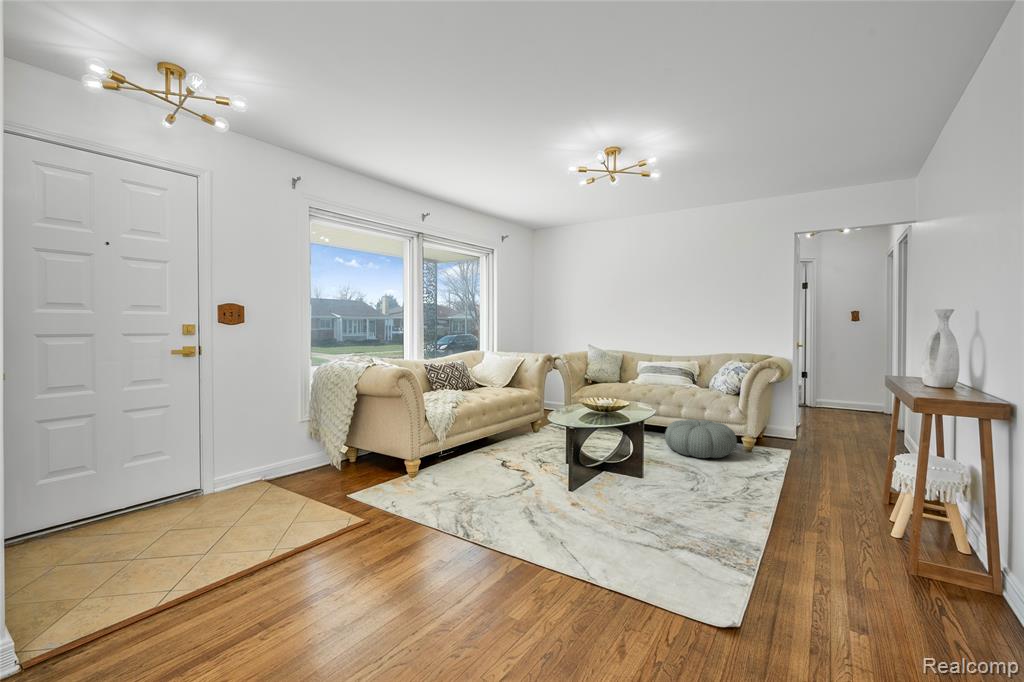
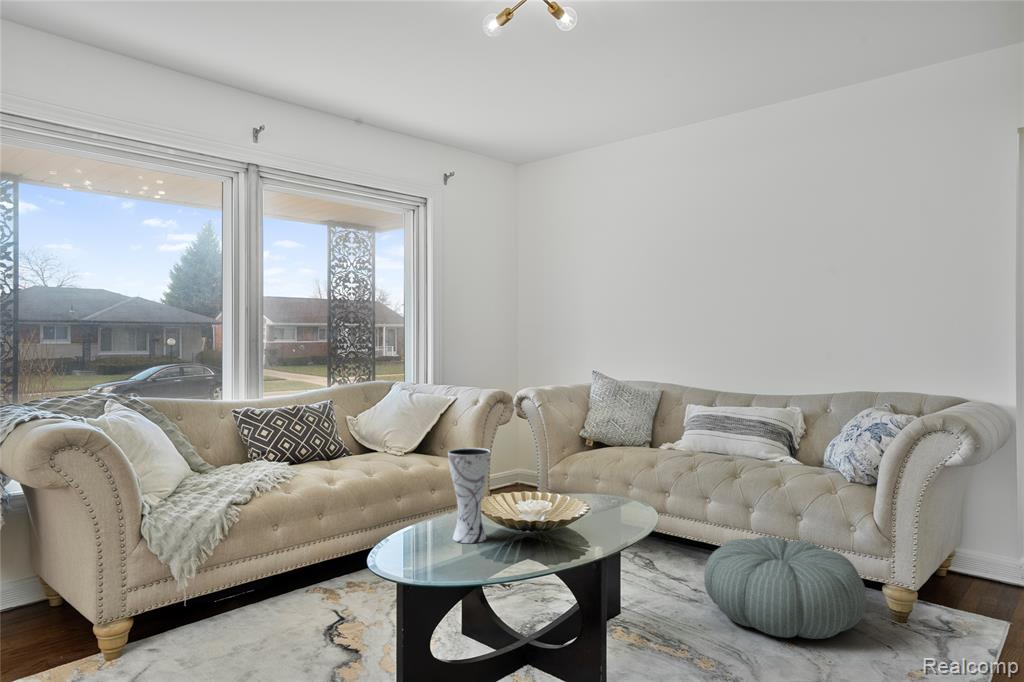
vase: none [570,377,588,418] -> present [448,448,490,543]

